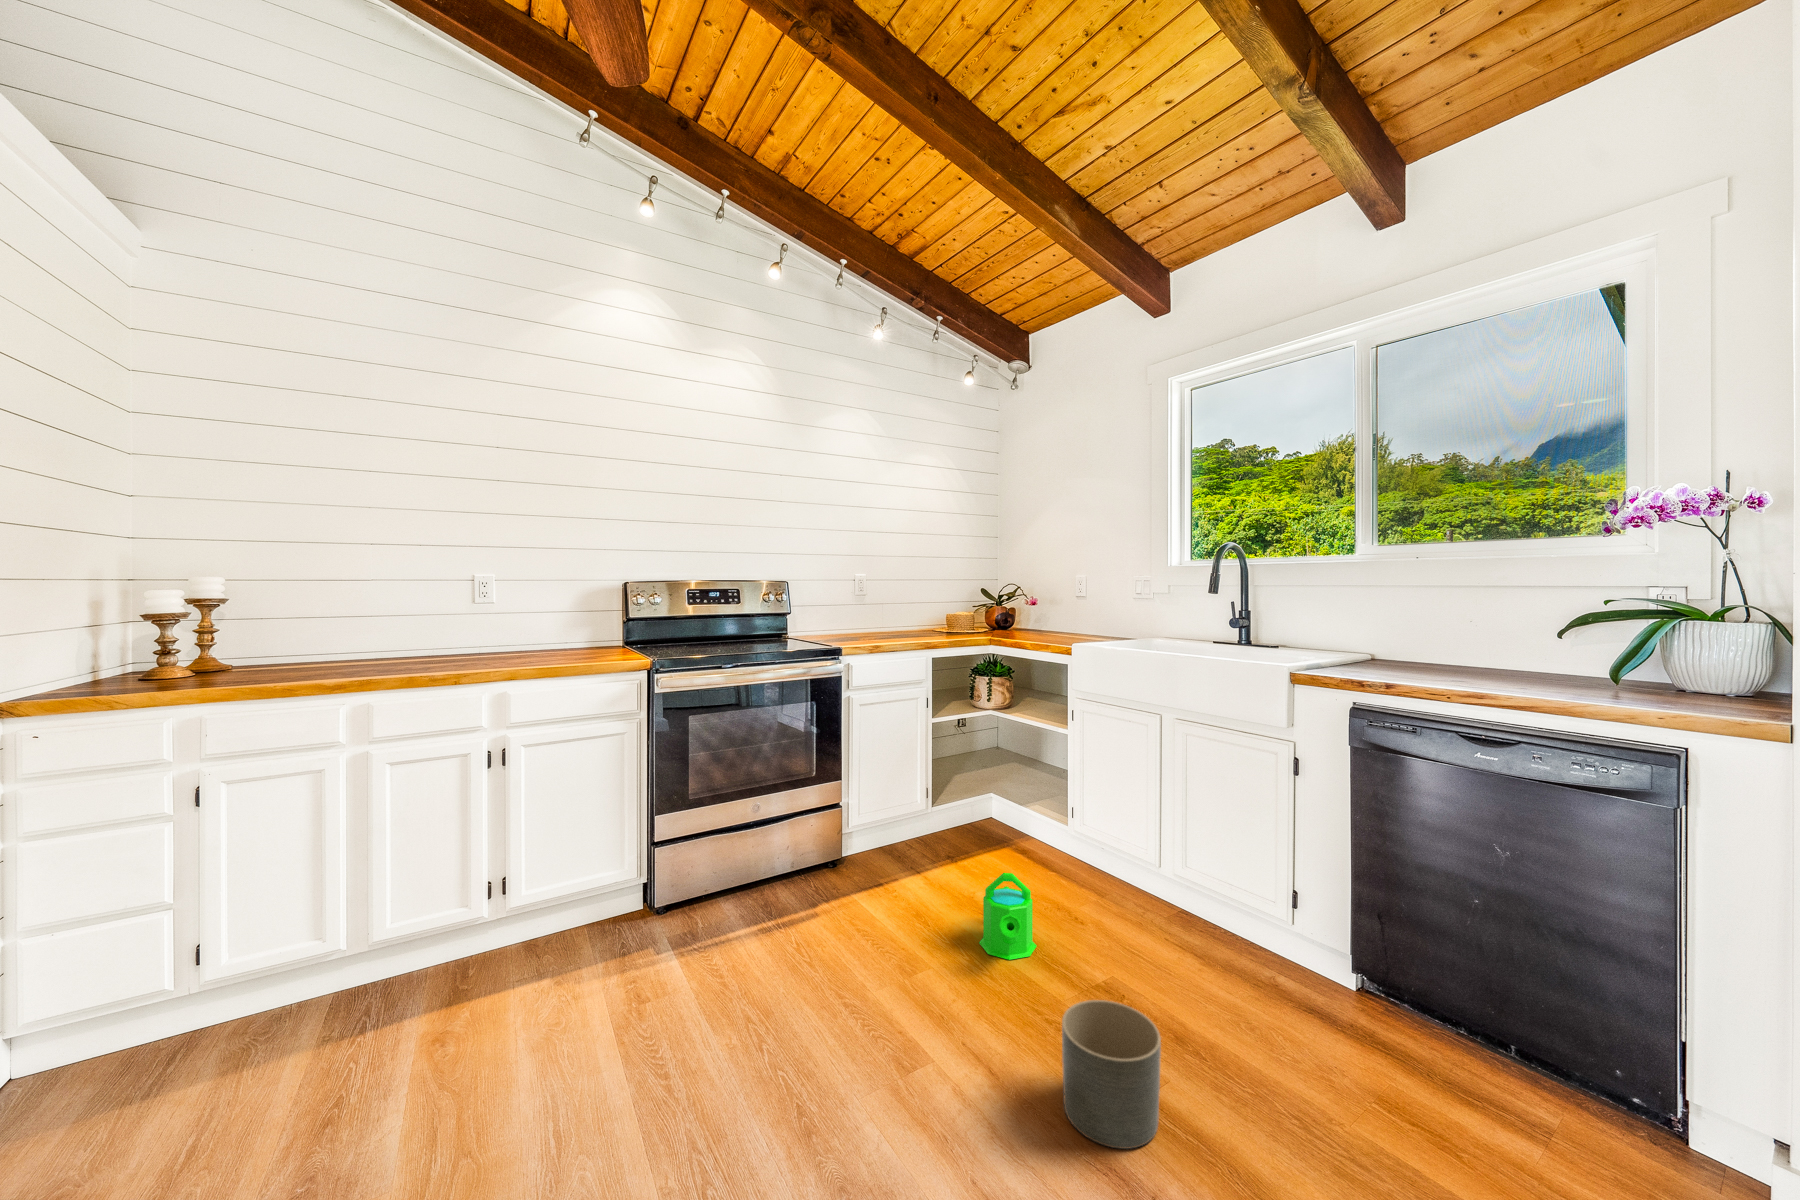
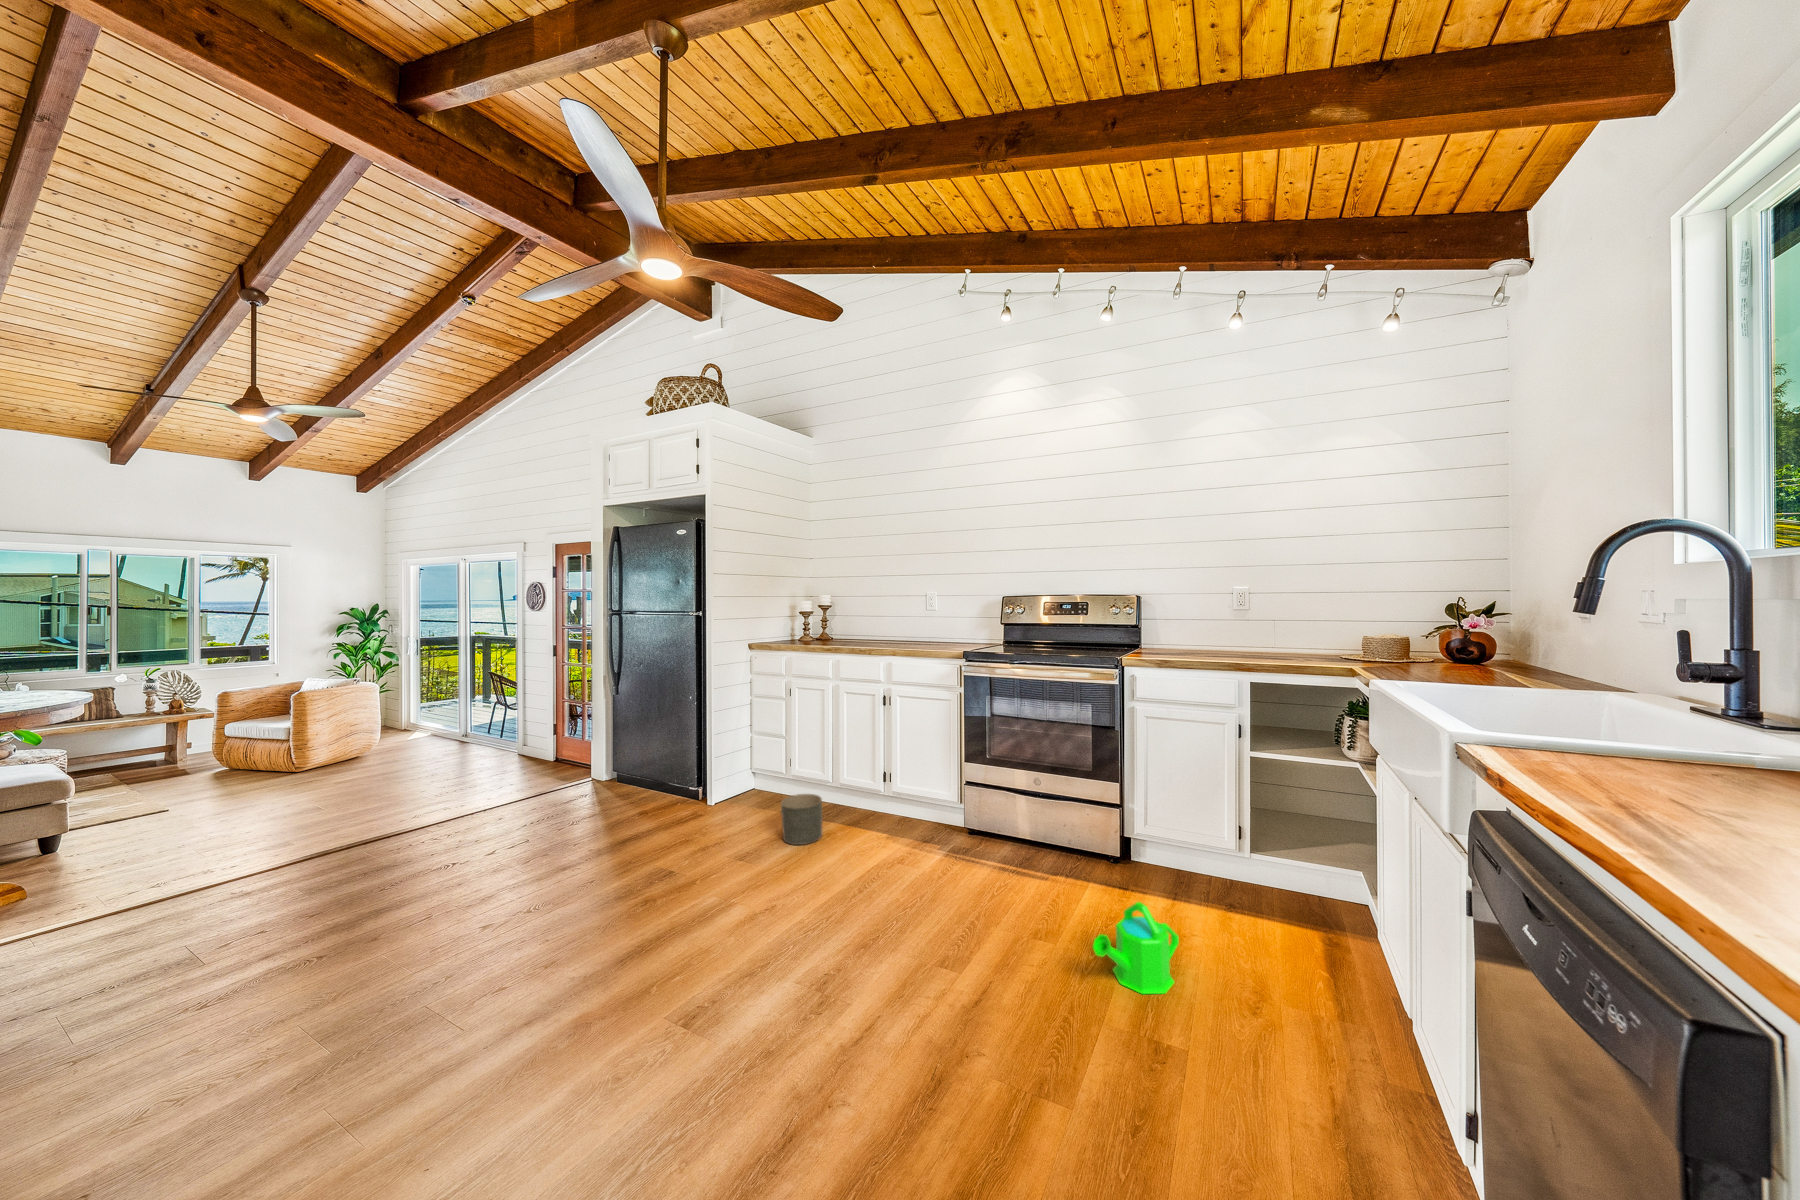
planter: present [1062,1000,1161,1149] -> present [781,794,822,845]

